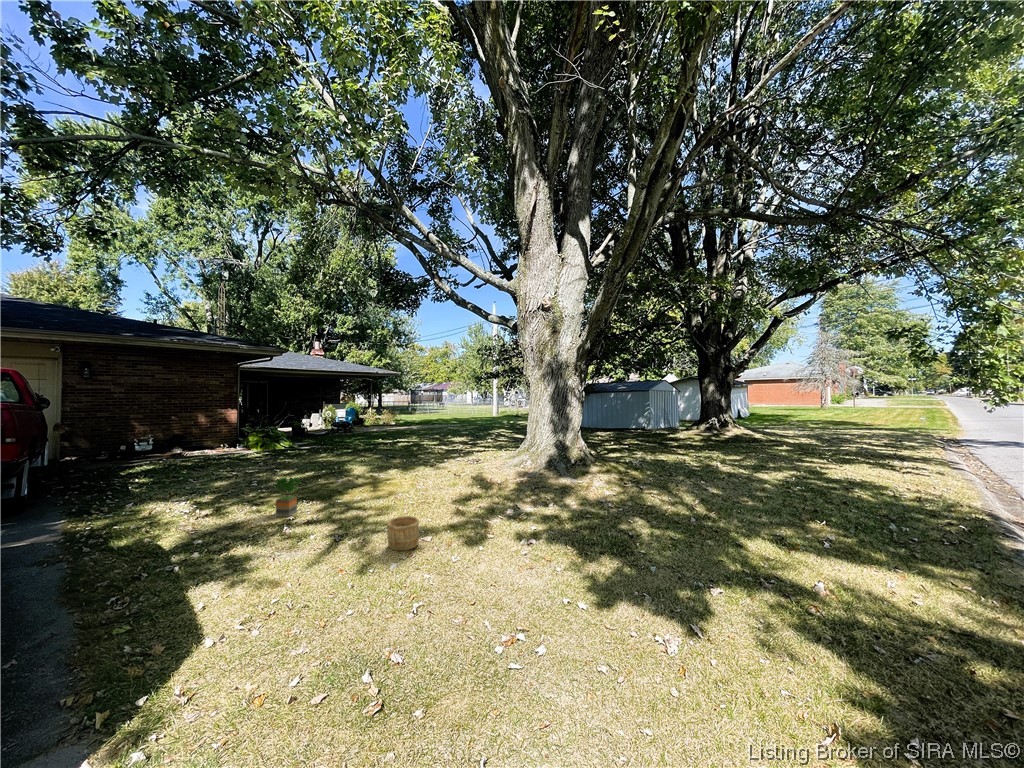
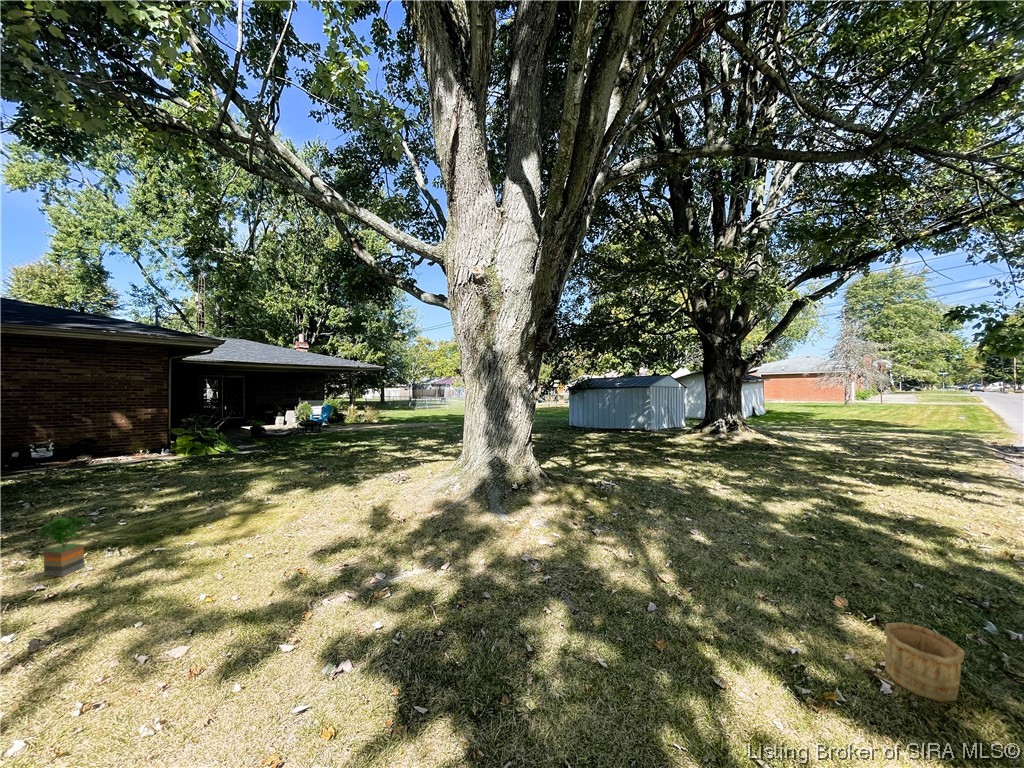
wooden bucket: present [387,516,419,551] -> present [885,622,964,702]

